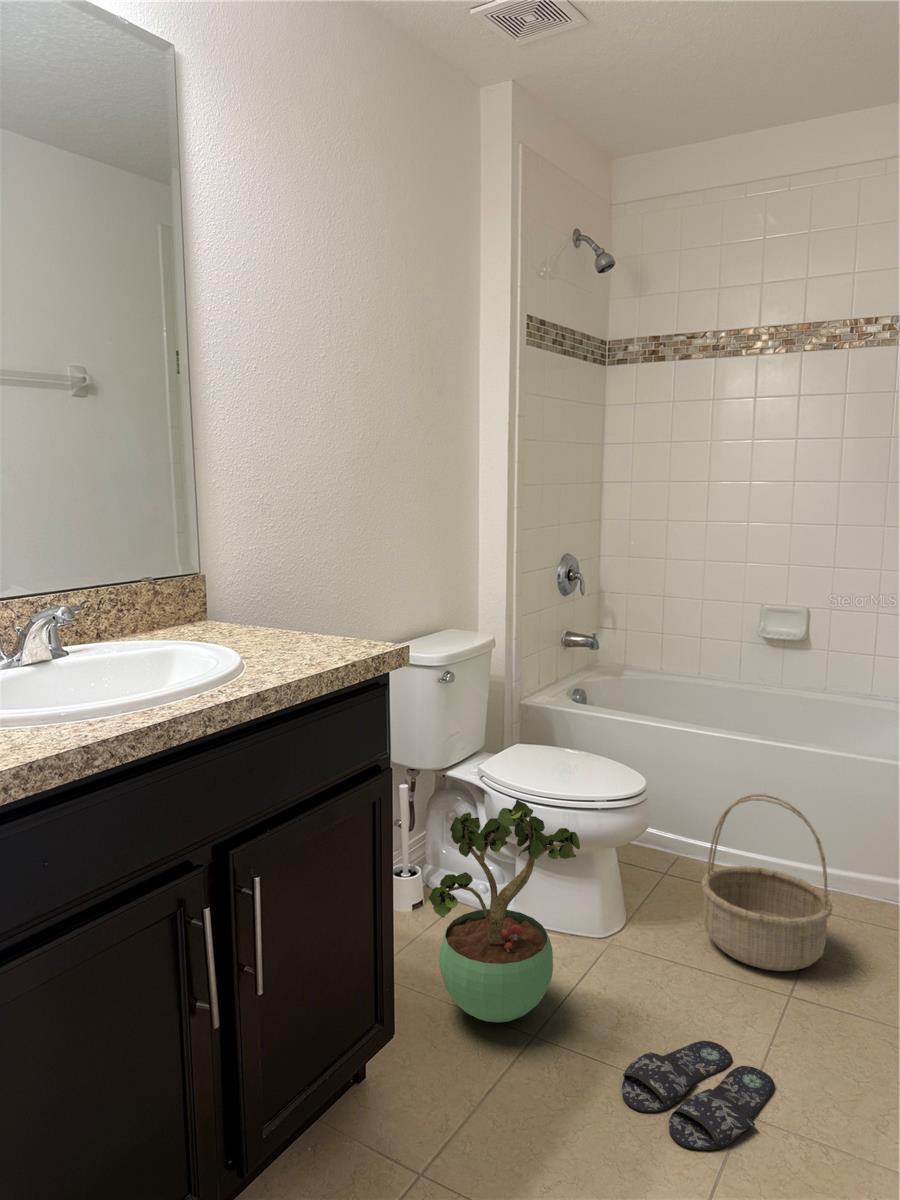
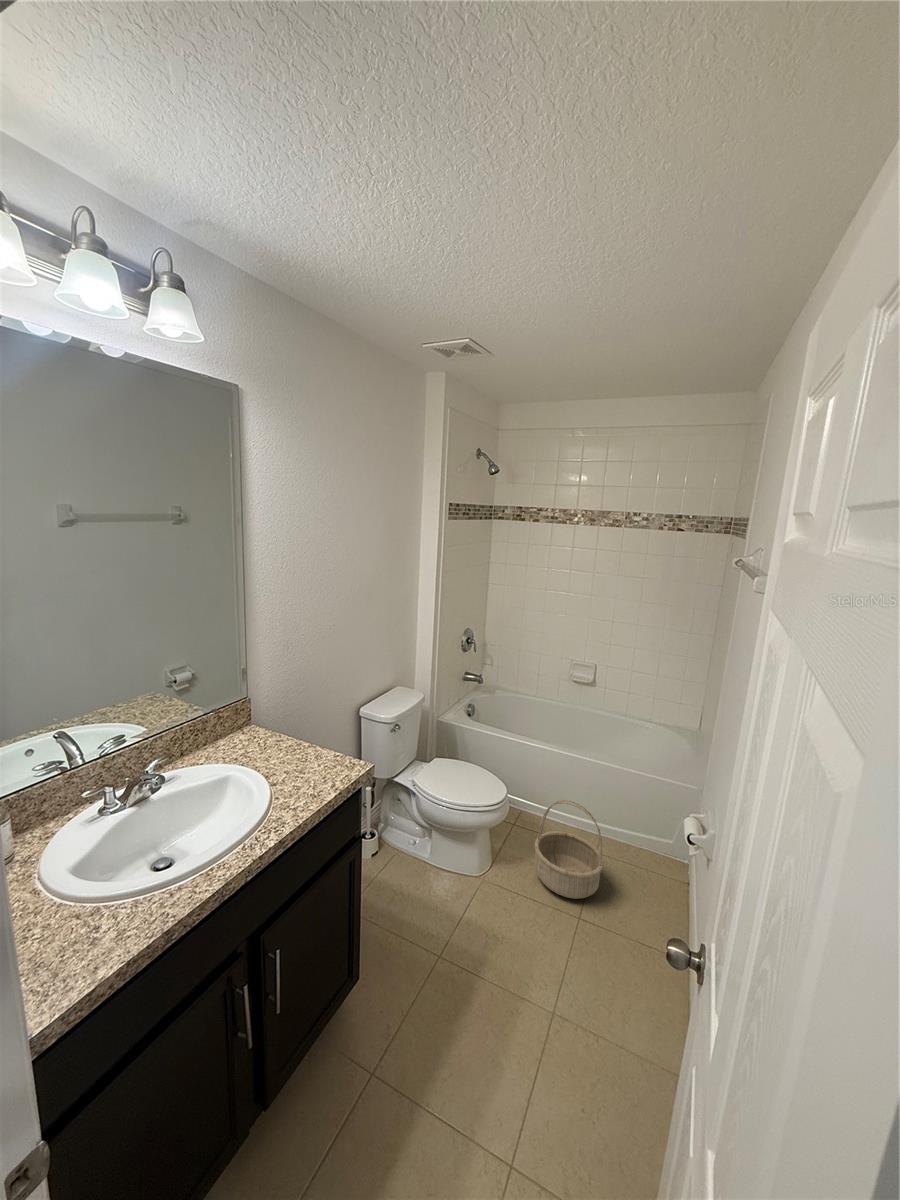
potted plant: present [429,800,580,1023] -> none [383,825,470,949]
slippers: present [622,1041,775,1150] -> none [489,954,572,1040]

